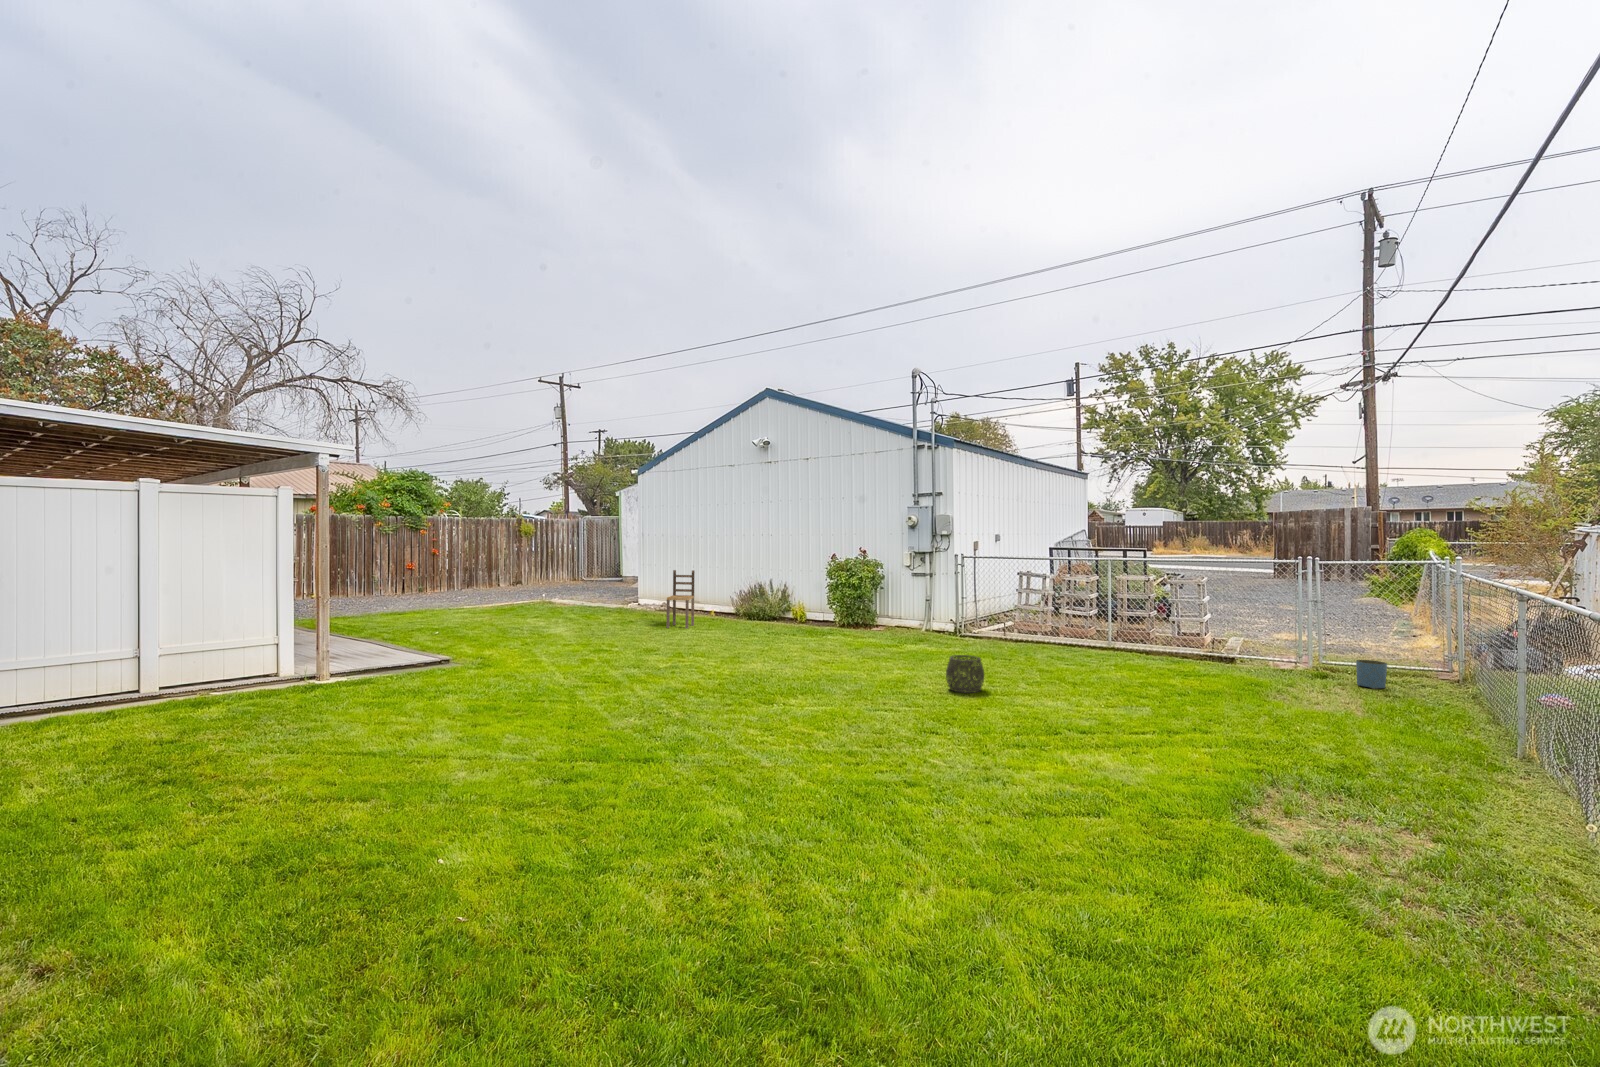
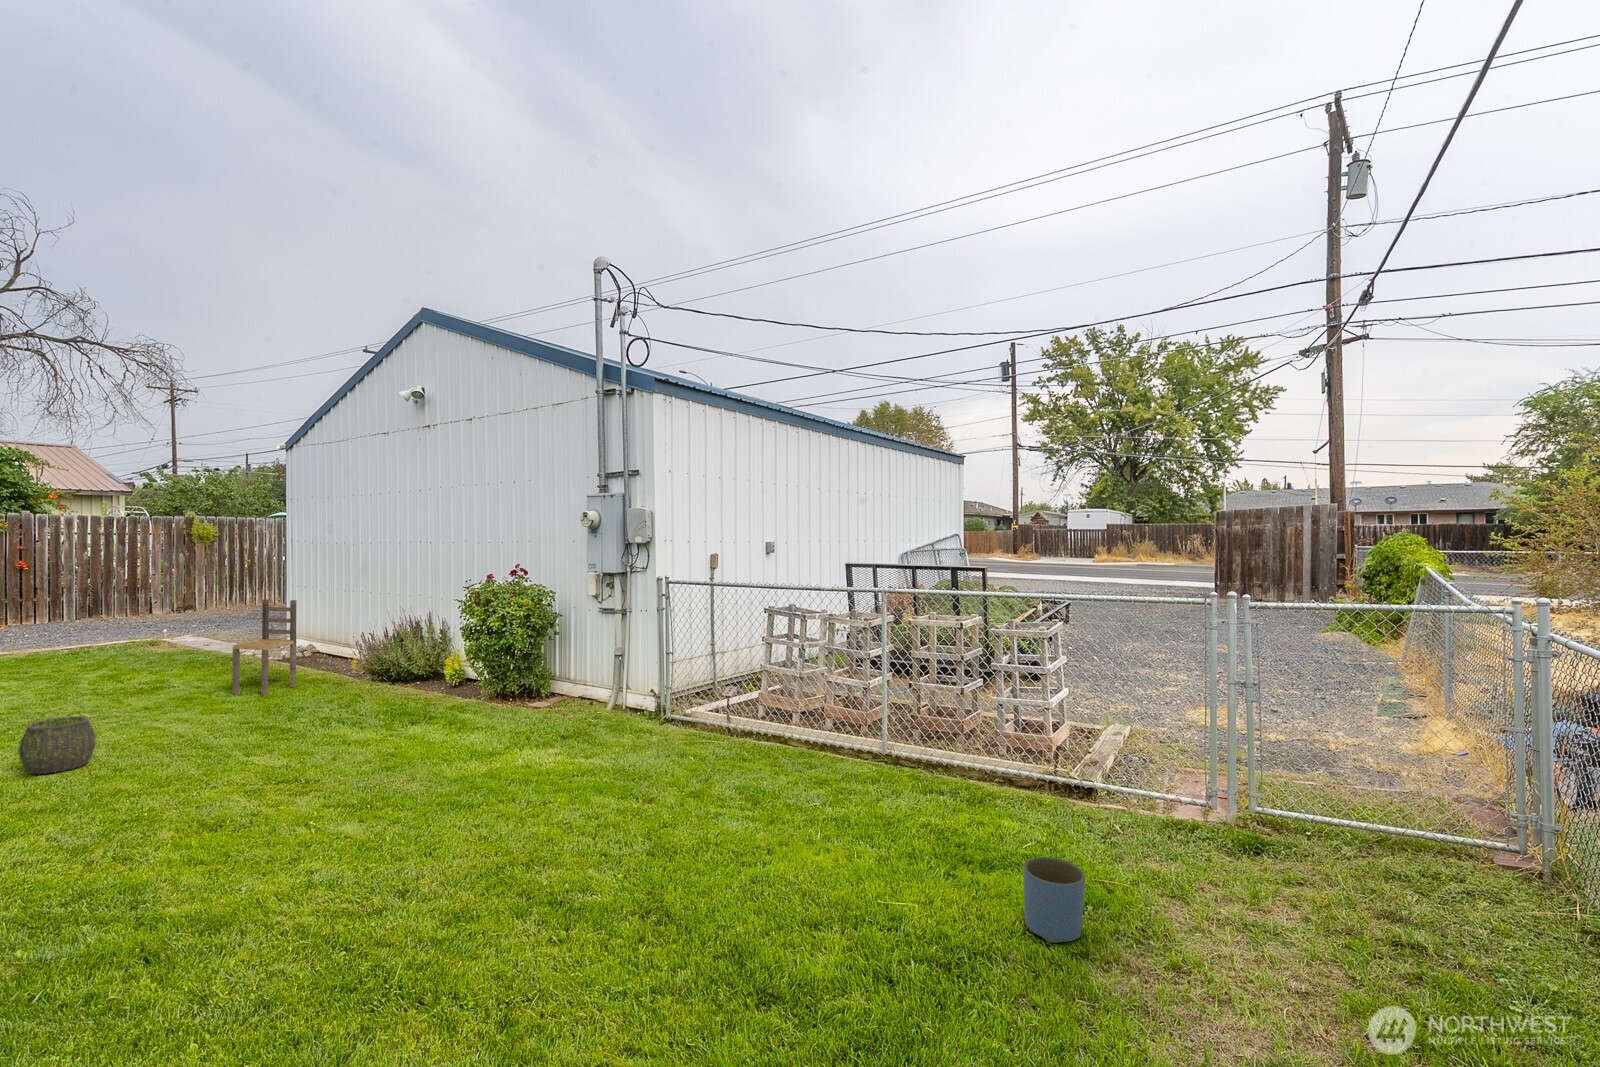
woven basket: present [946,655,984,693] -> present [19,716,96,774]
planter: present [1356,660,1387,689] -> present [1024,857,1085,942]

